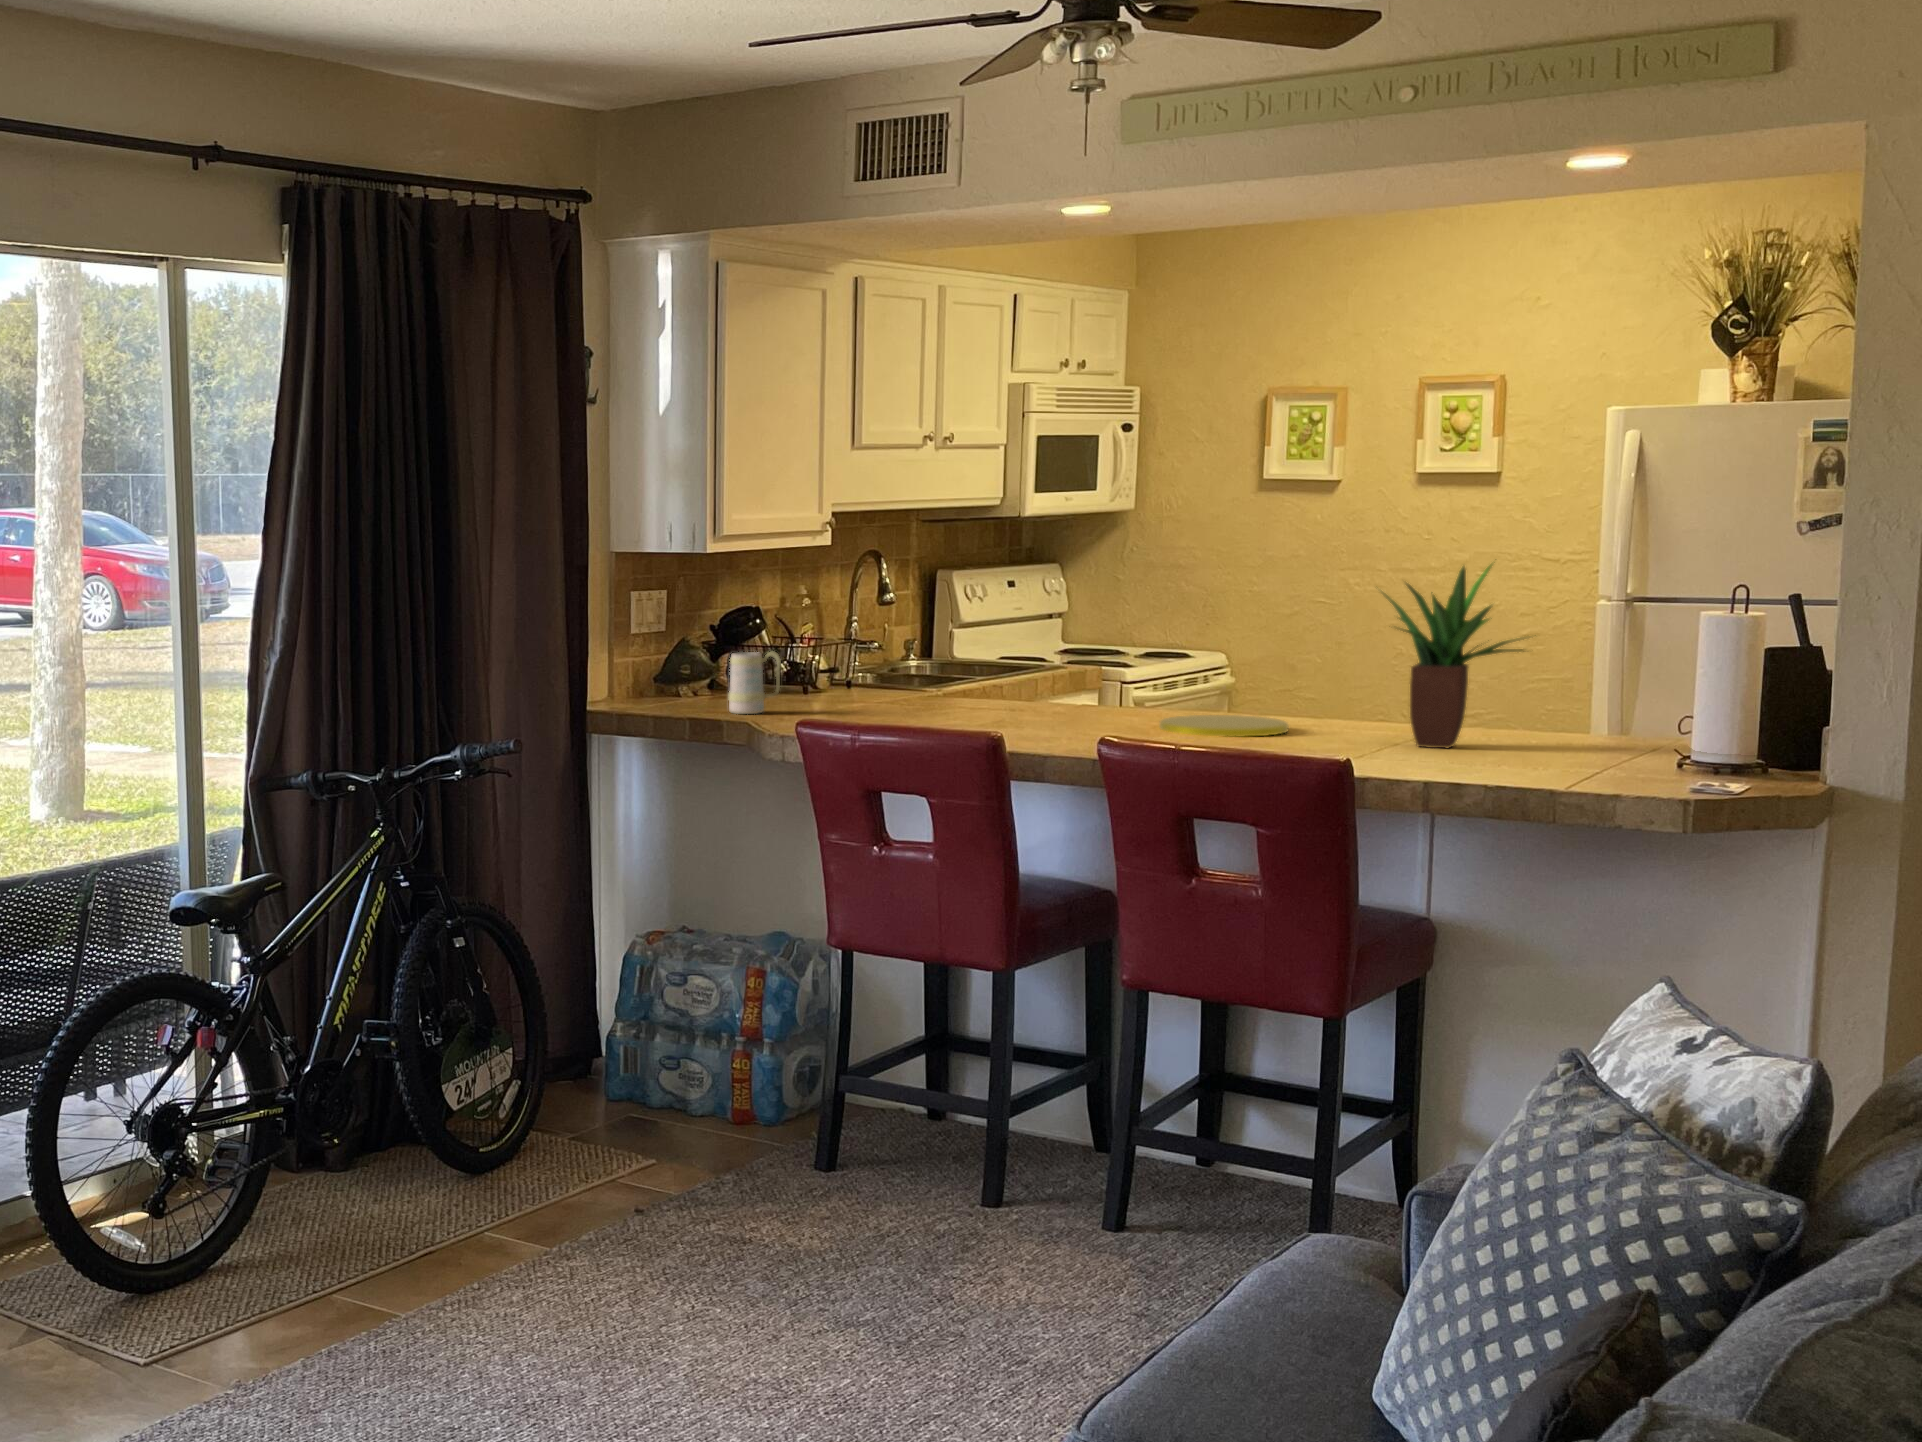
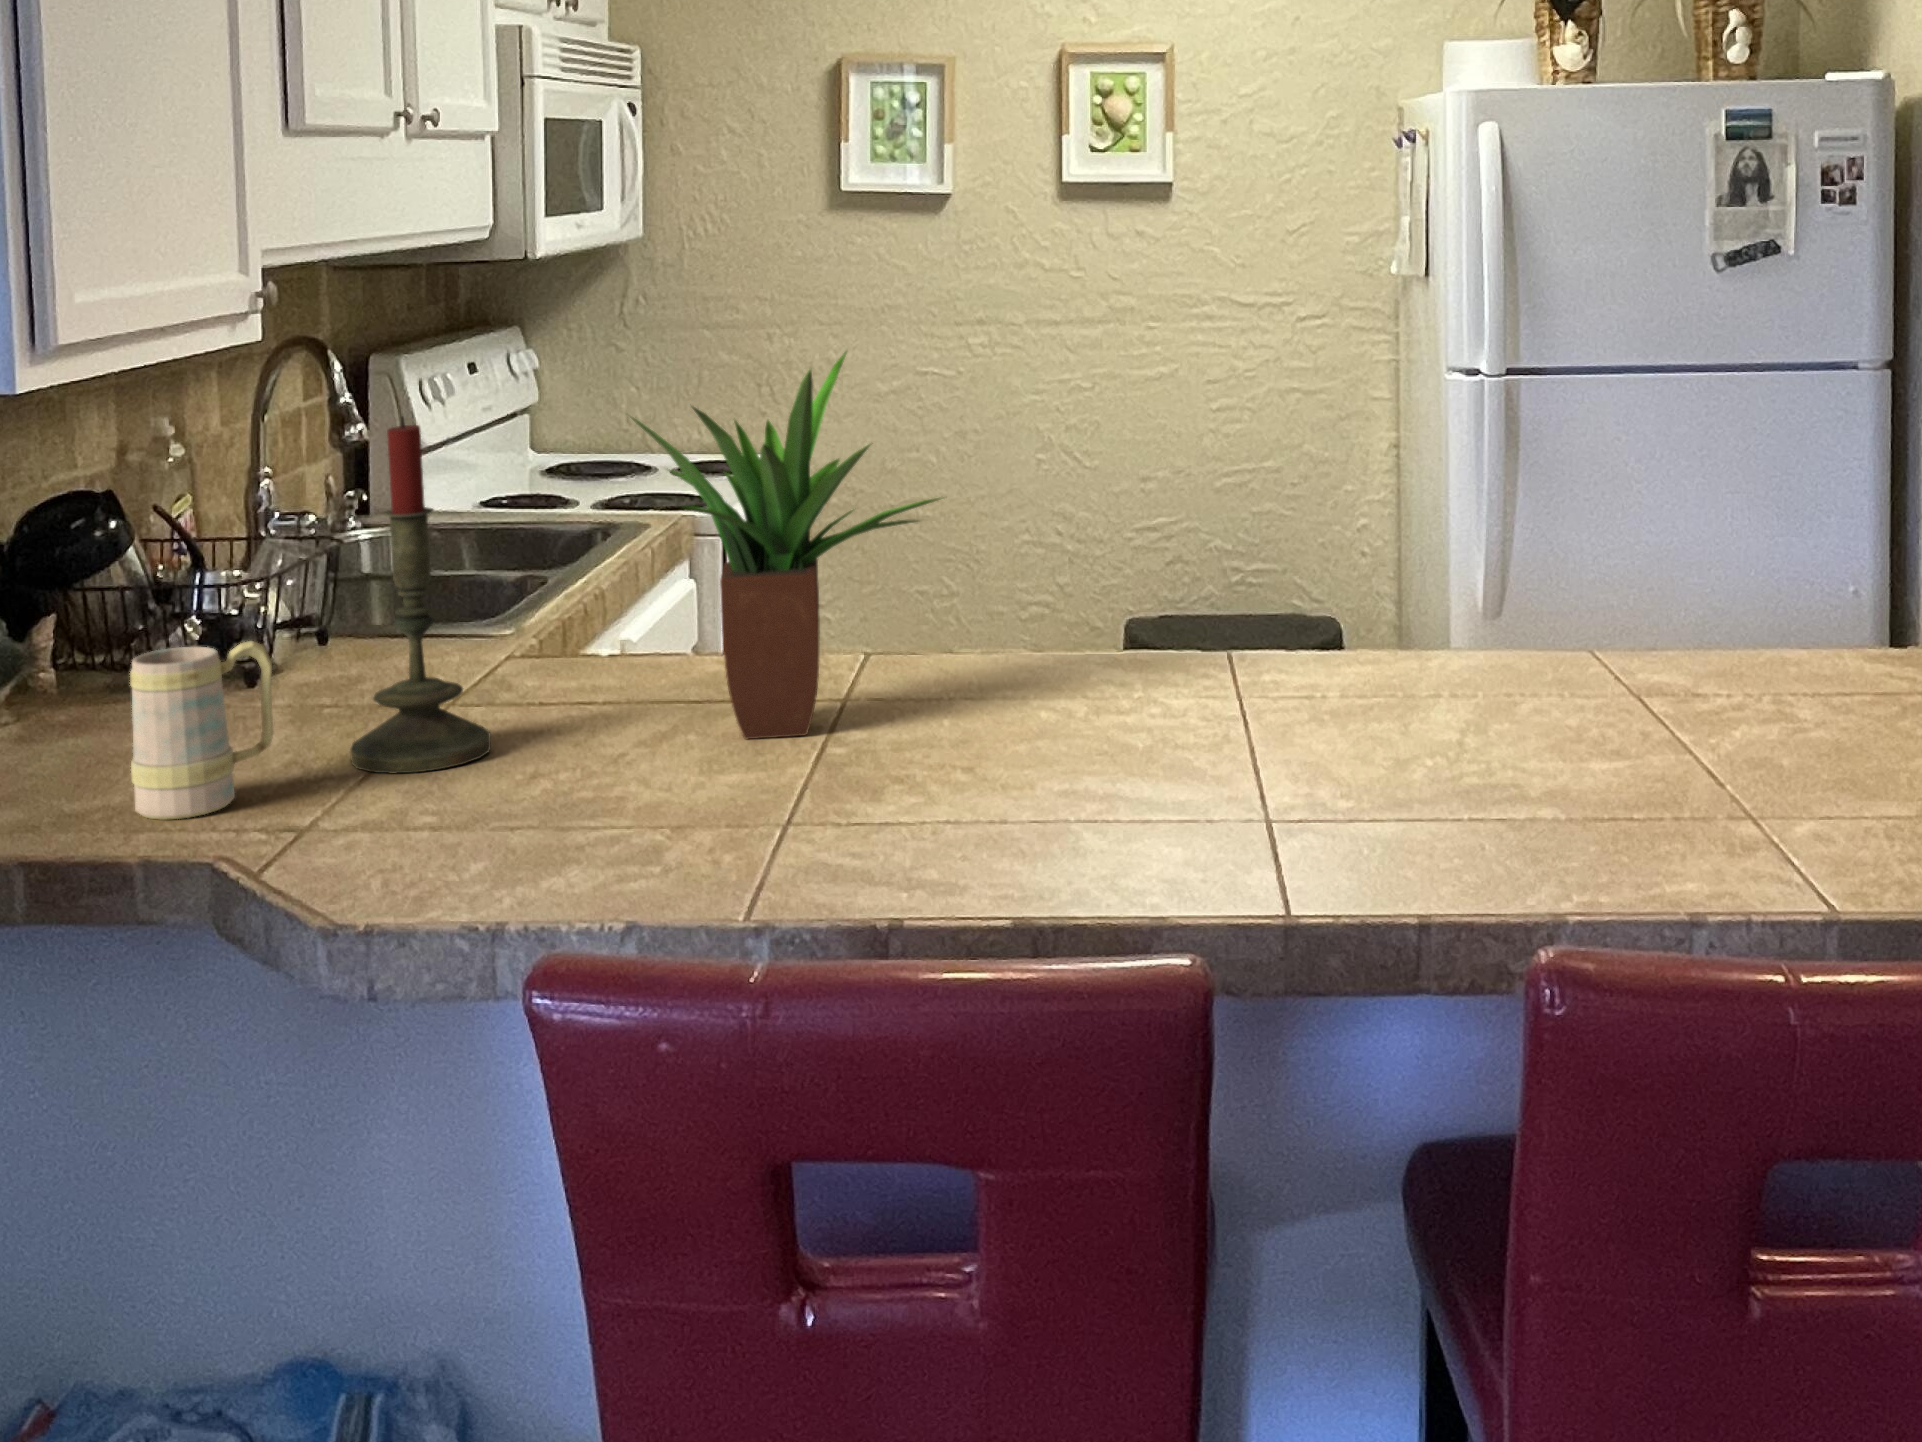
potted plant: present [1384,564,1524,749] -> present [631,352,941,739]
candle: none [815,569,871,714] -> present [350,417,491,774]
plate: present [1160,715,1289,737] -> none [1131,652,1378,728]

